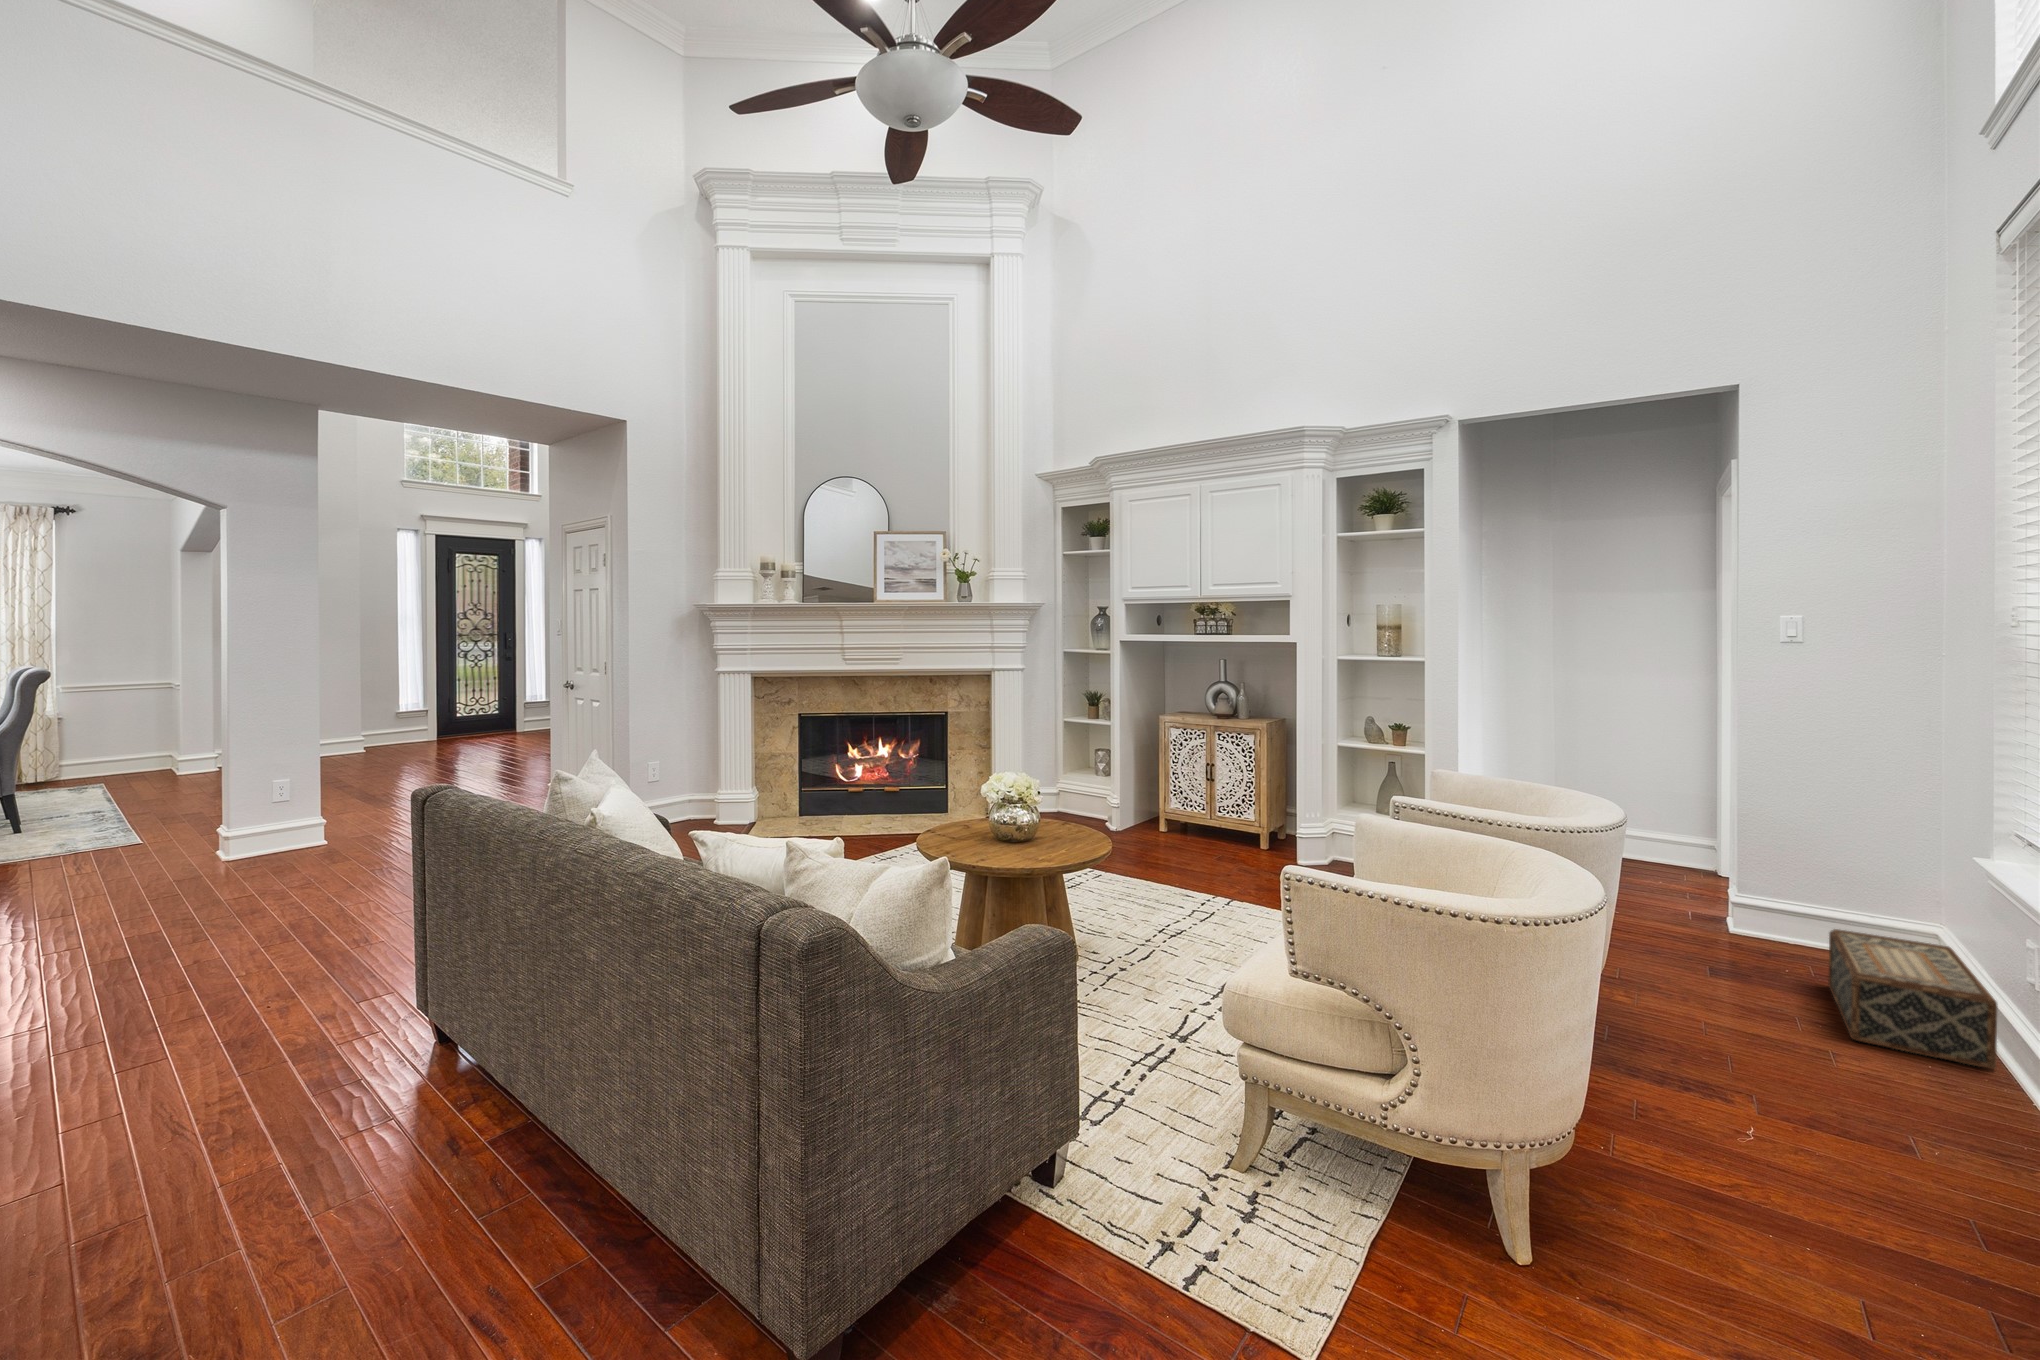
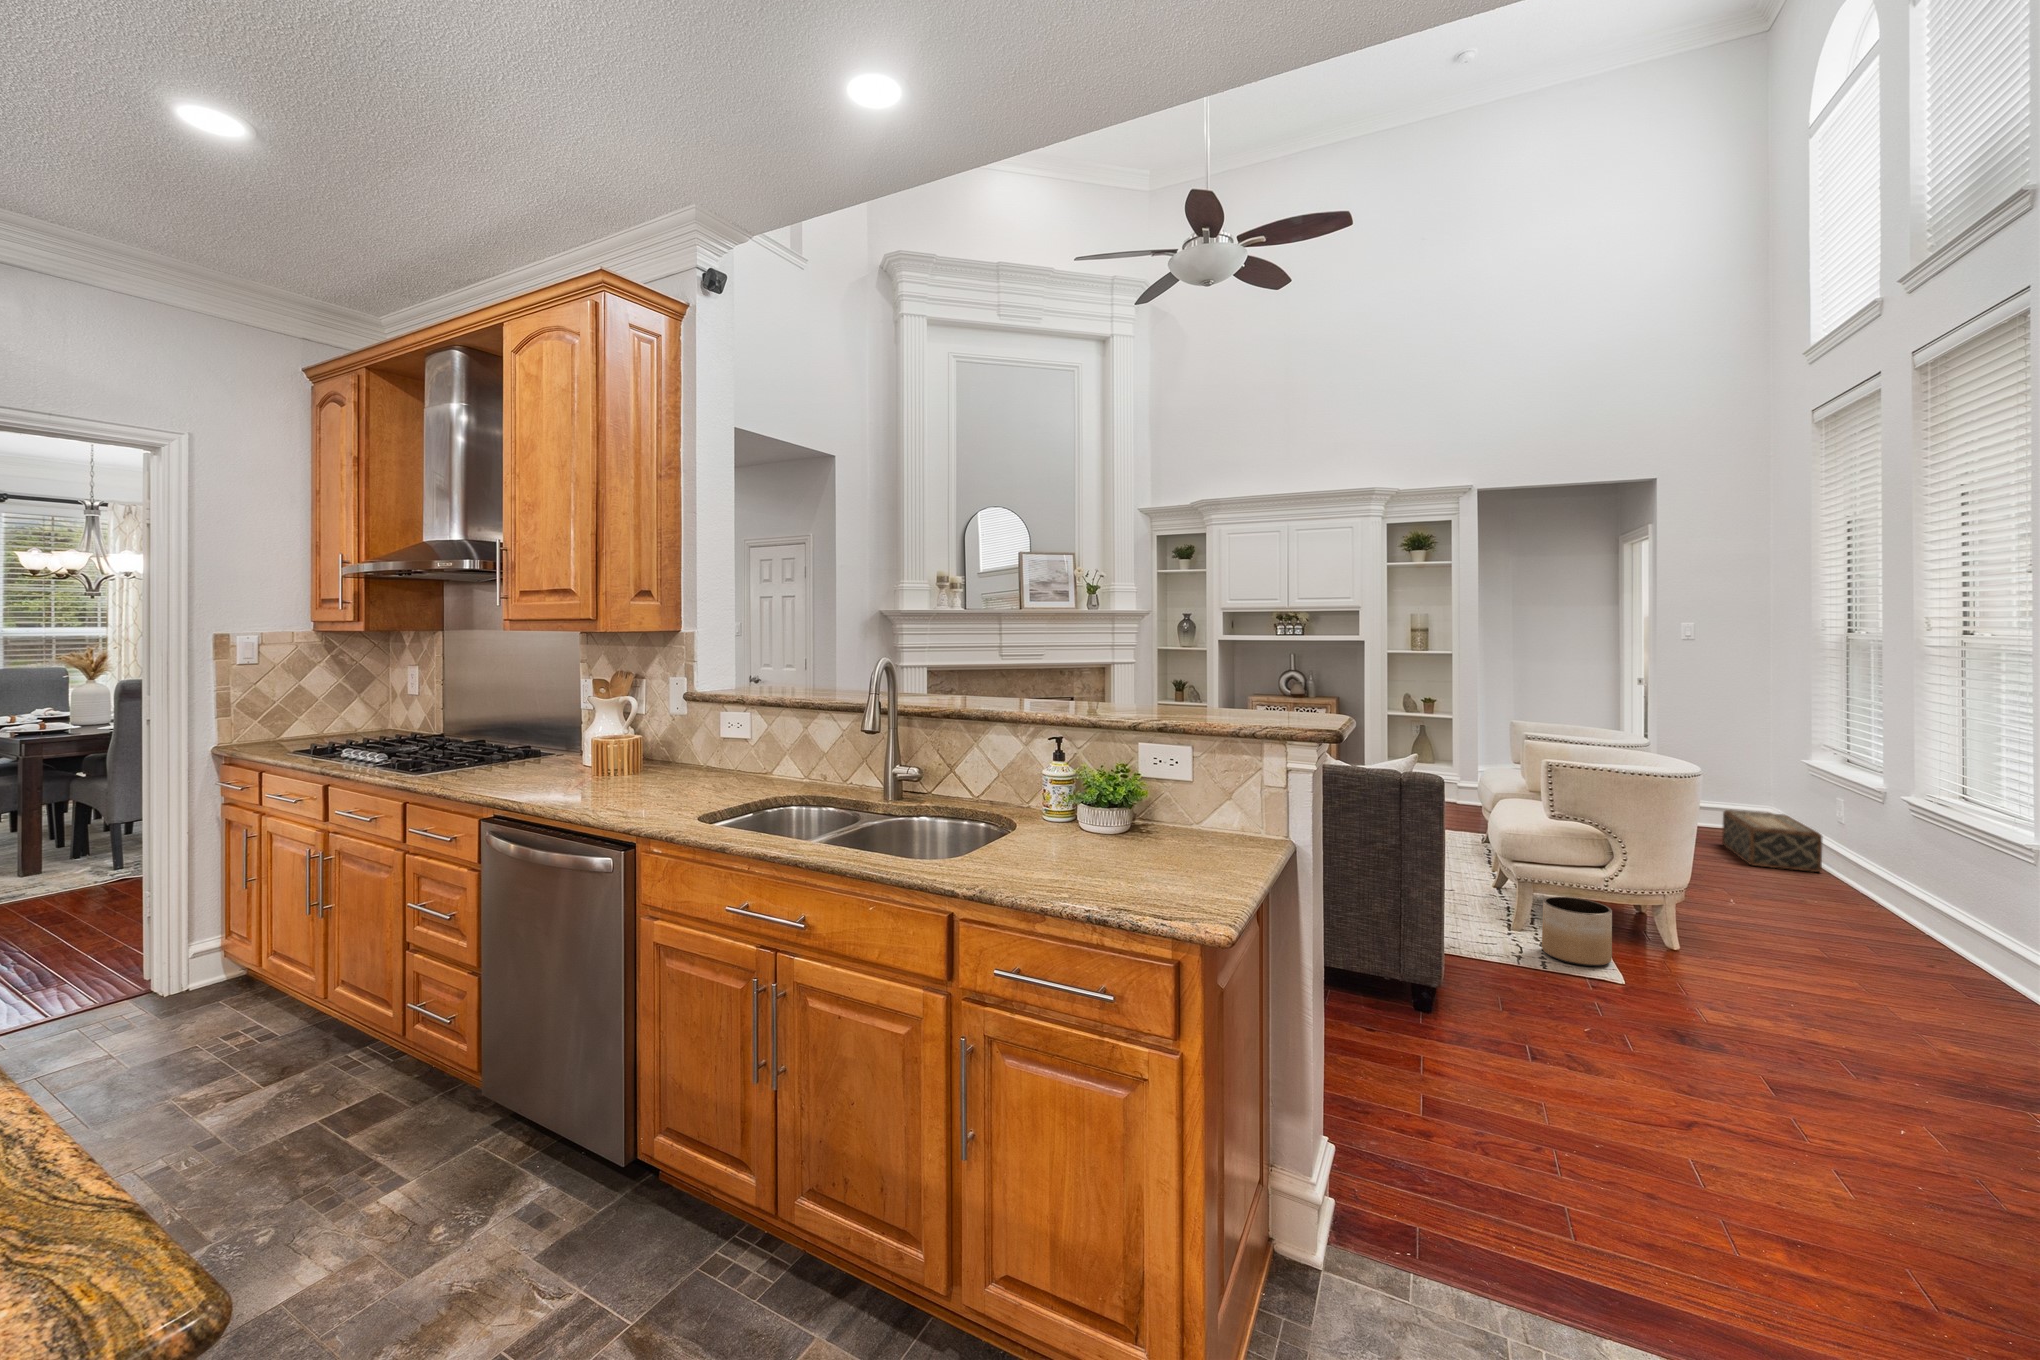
planter: none [1235,1125,1355,1292] -> present [1542,896,1612,966]

